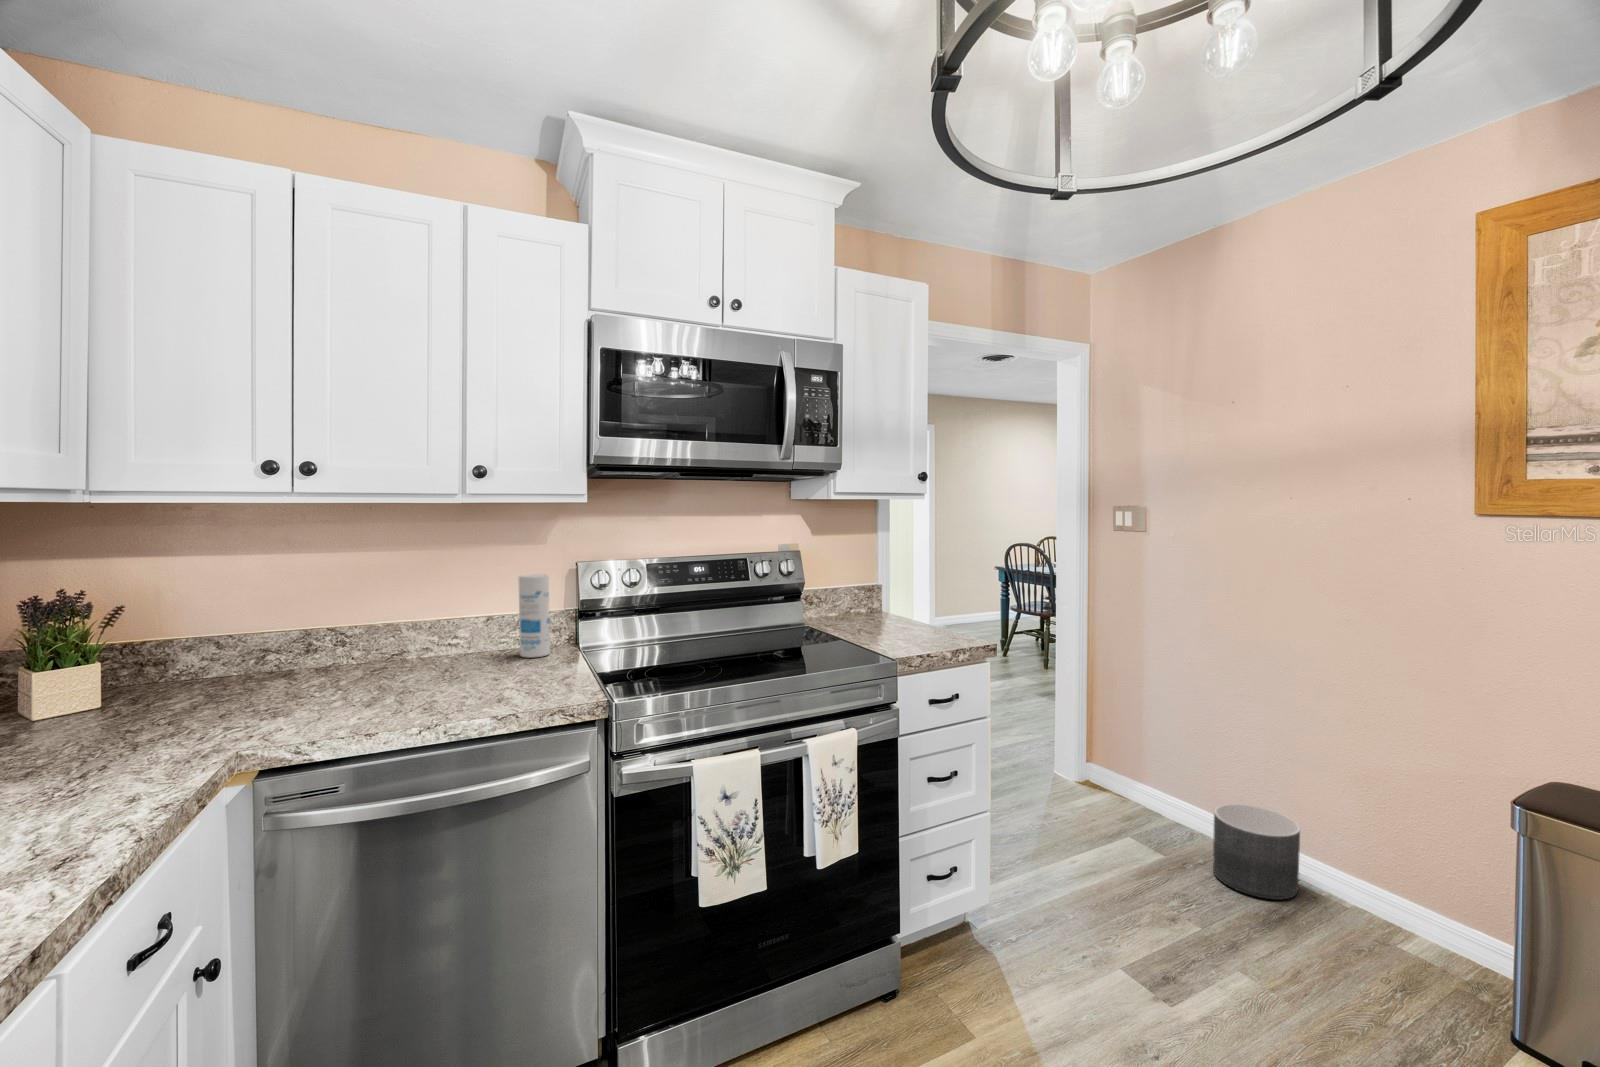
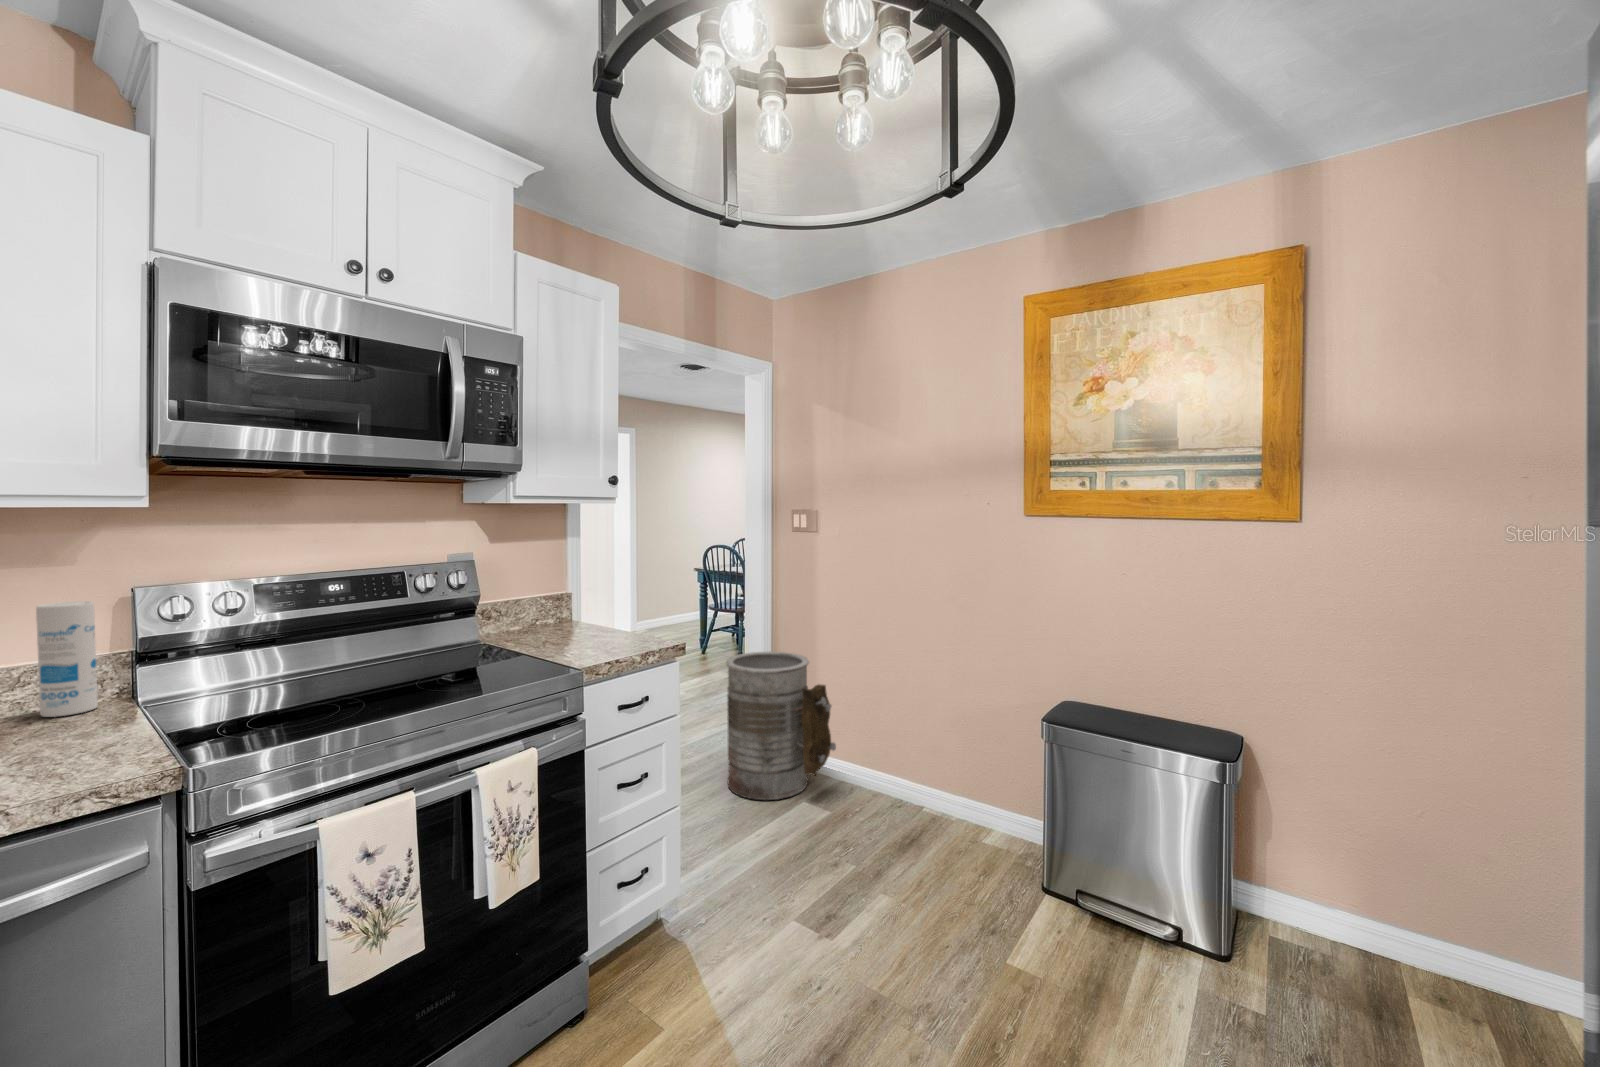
trash can: none [1037,661,1171,828] -> present [726,652,836,800]
planter: present [1213,804,1300,900] -> none [868,758,928,834]

